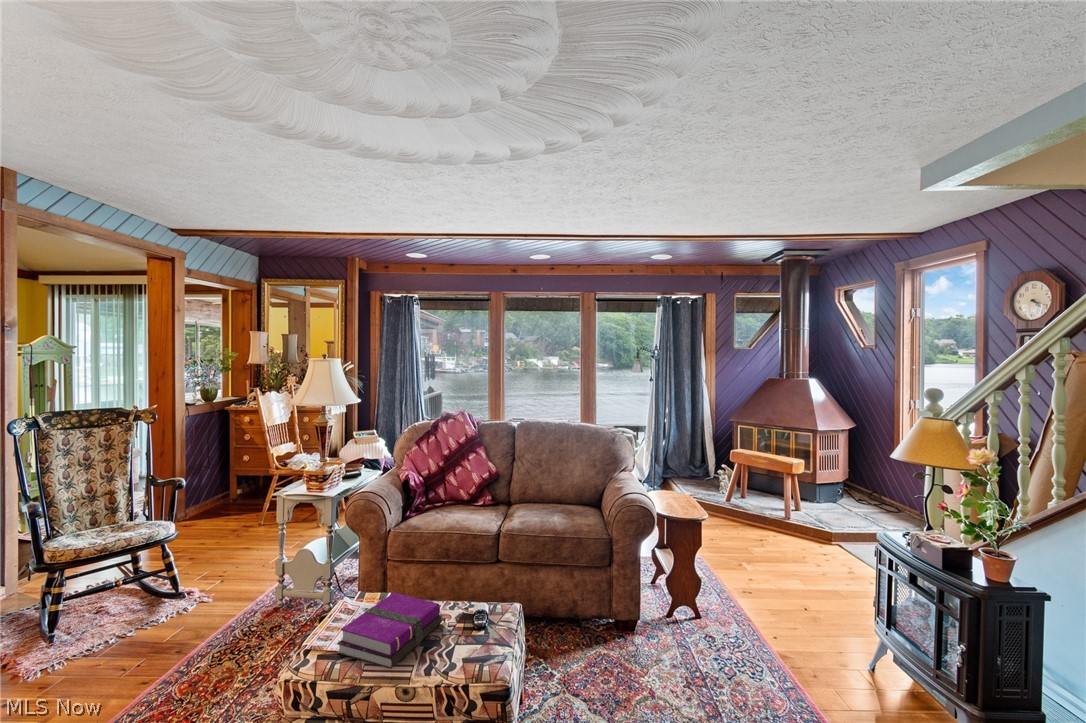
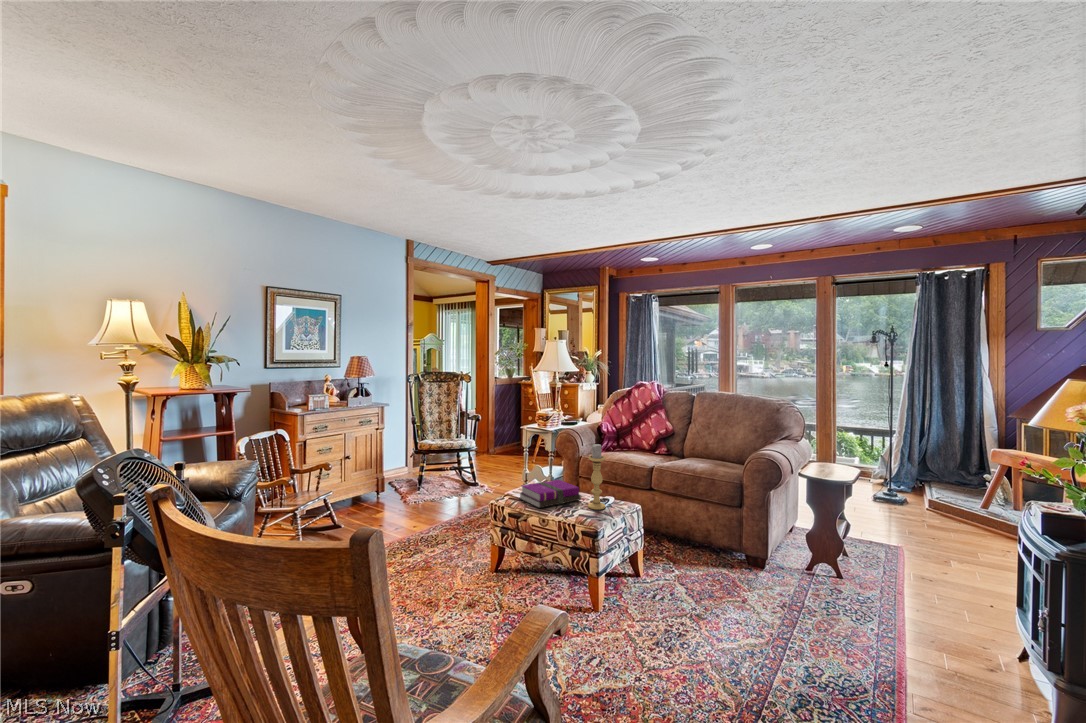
candle holder: none [461,533,488,638] -> present [588,444,605,510]

